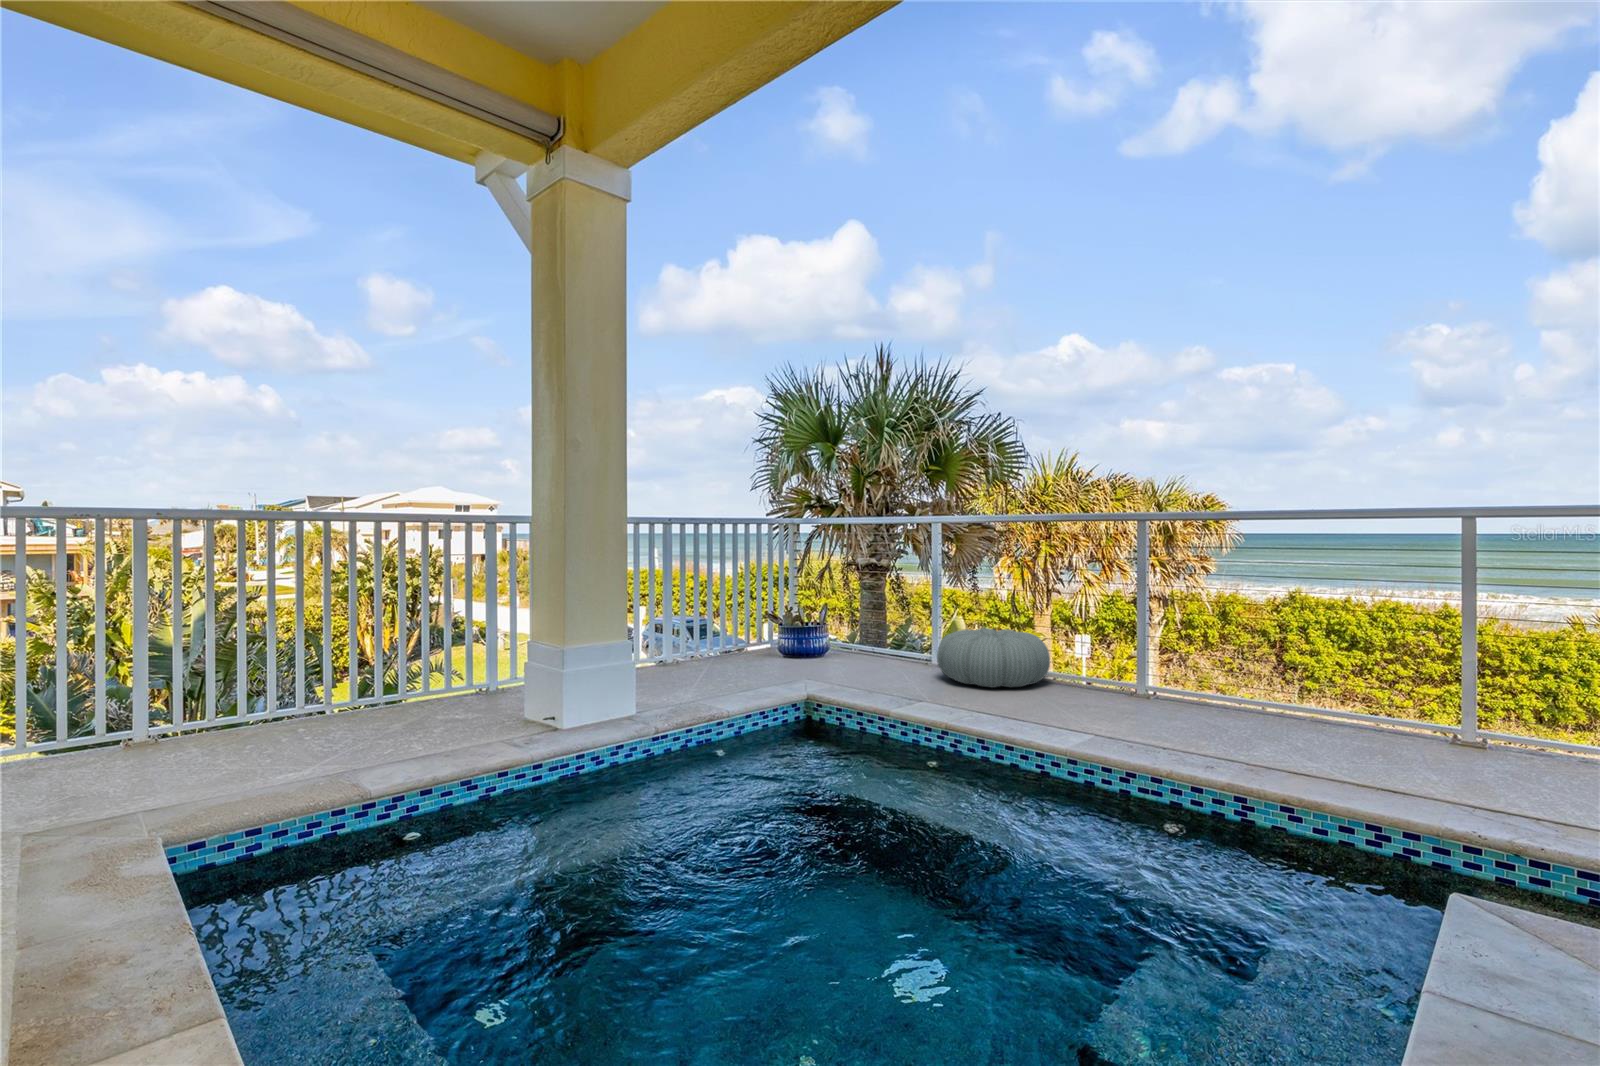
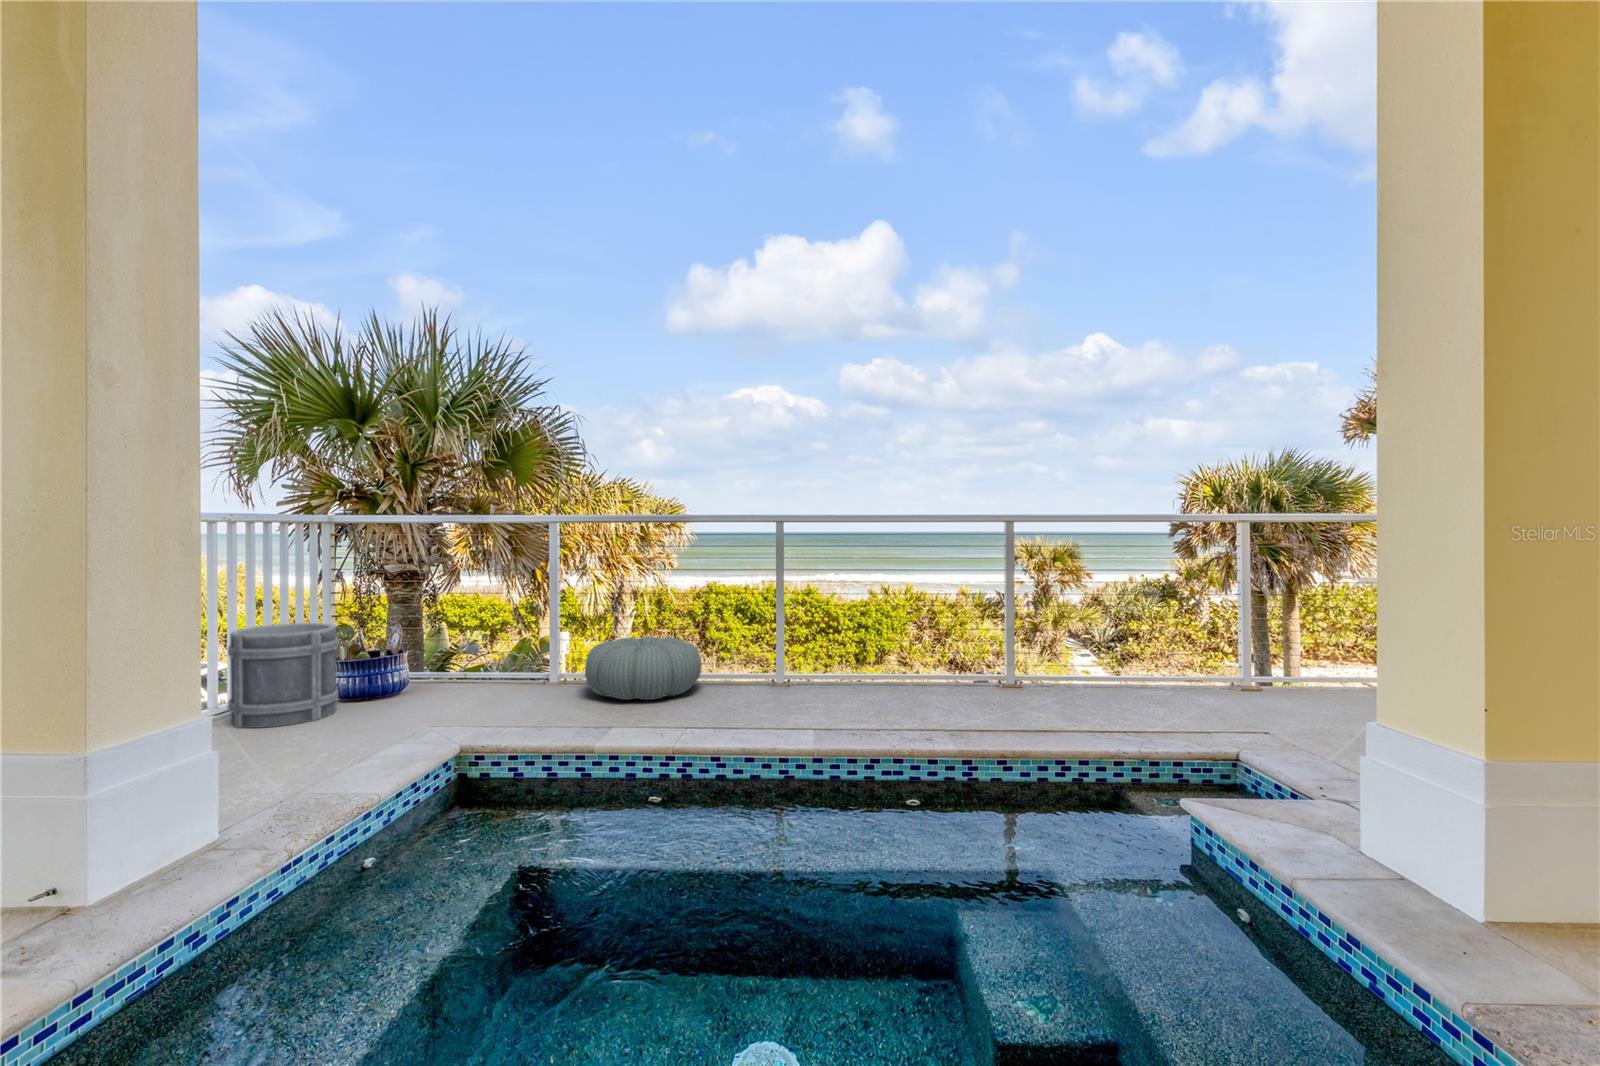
bucket: none [707,594,771,665] -> present [228,623,339,728]

